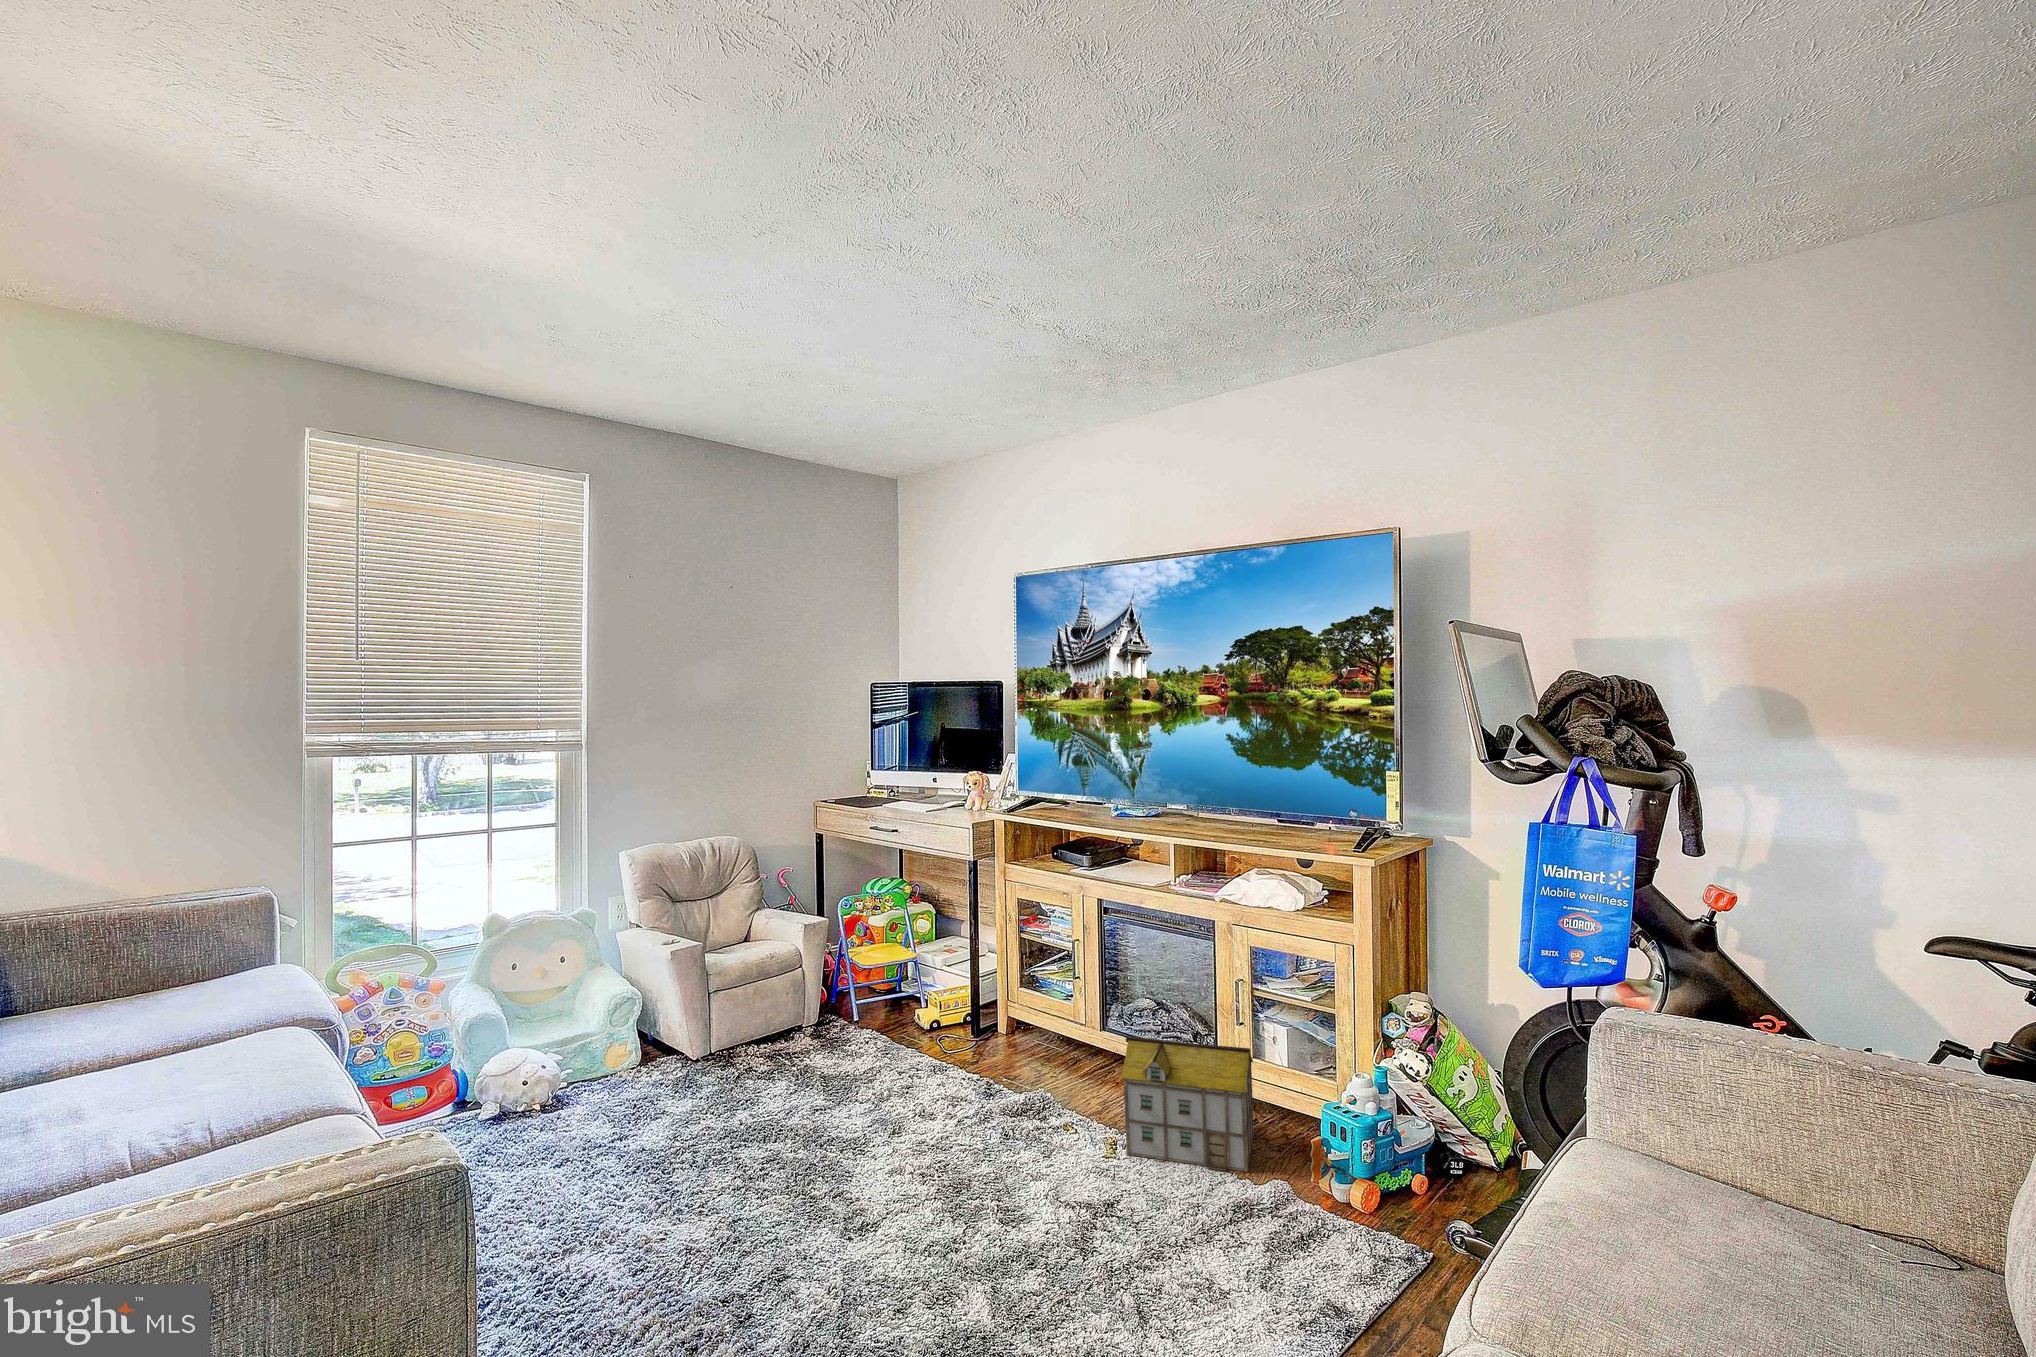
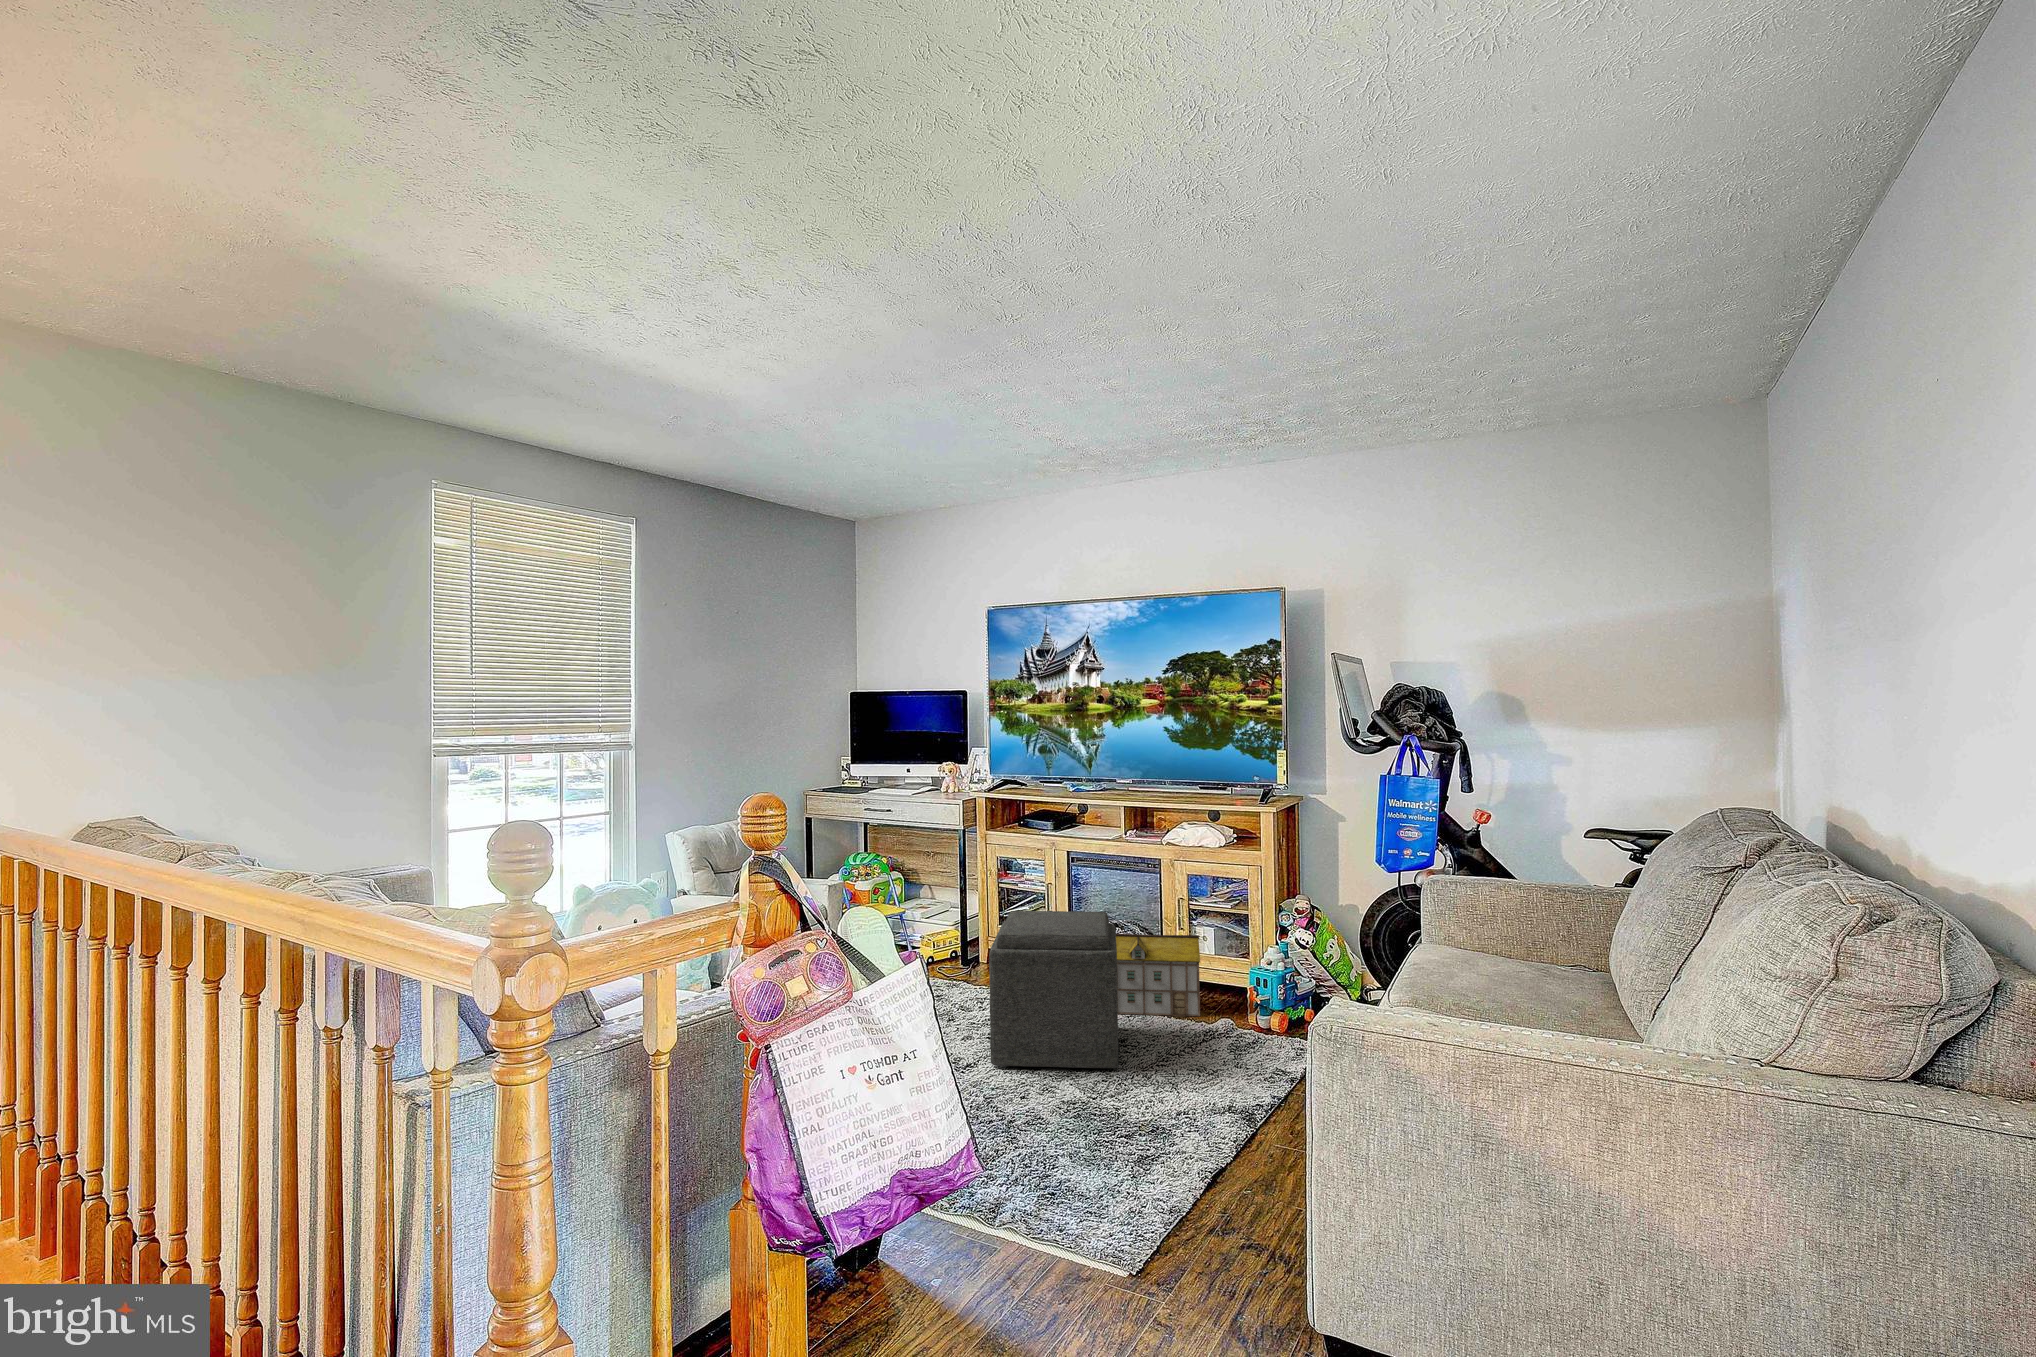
ottoman: none [893,1009,1115,1286] -> present [989,911,1118,1068]

